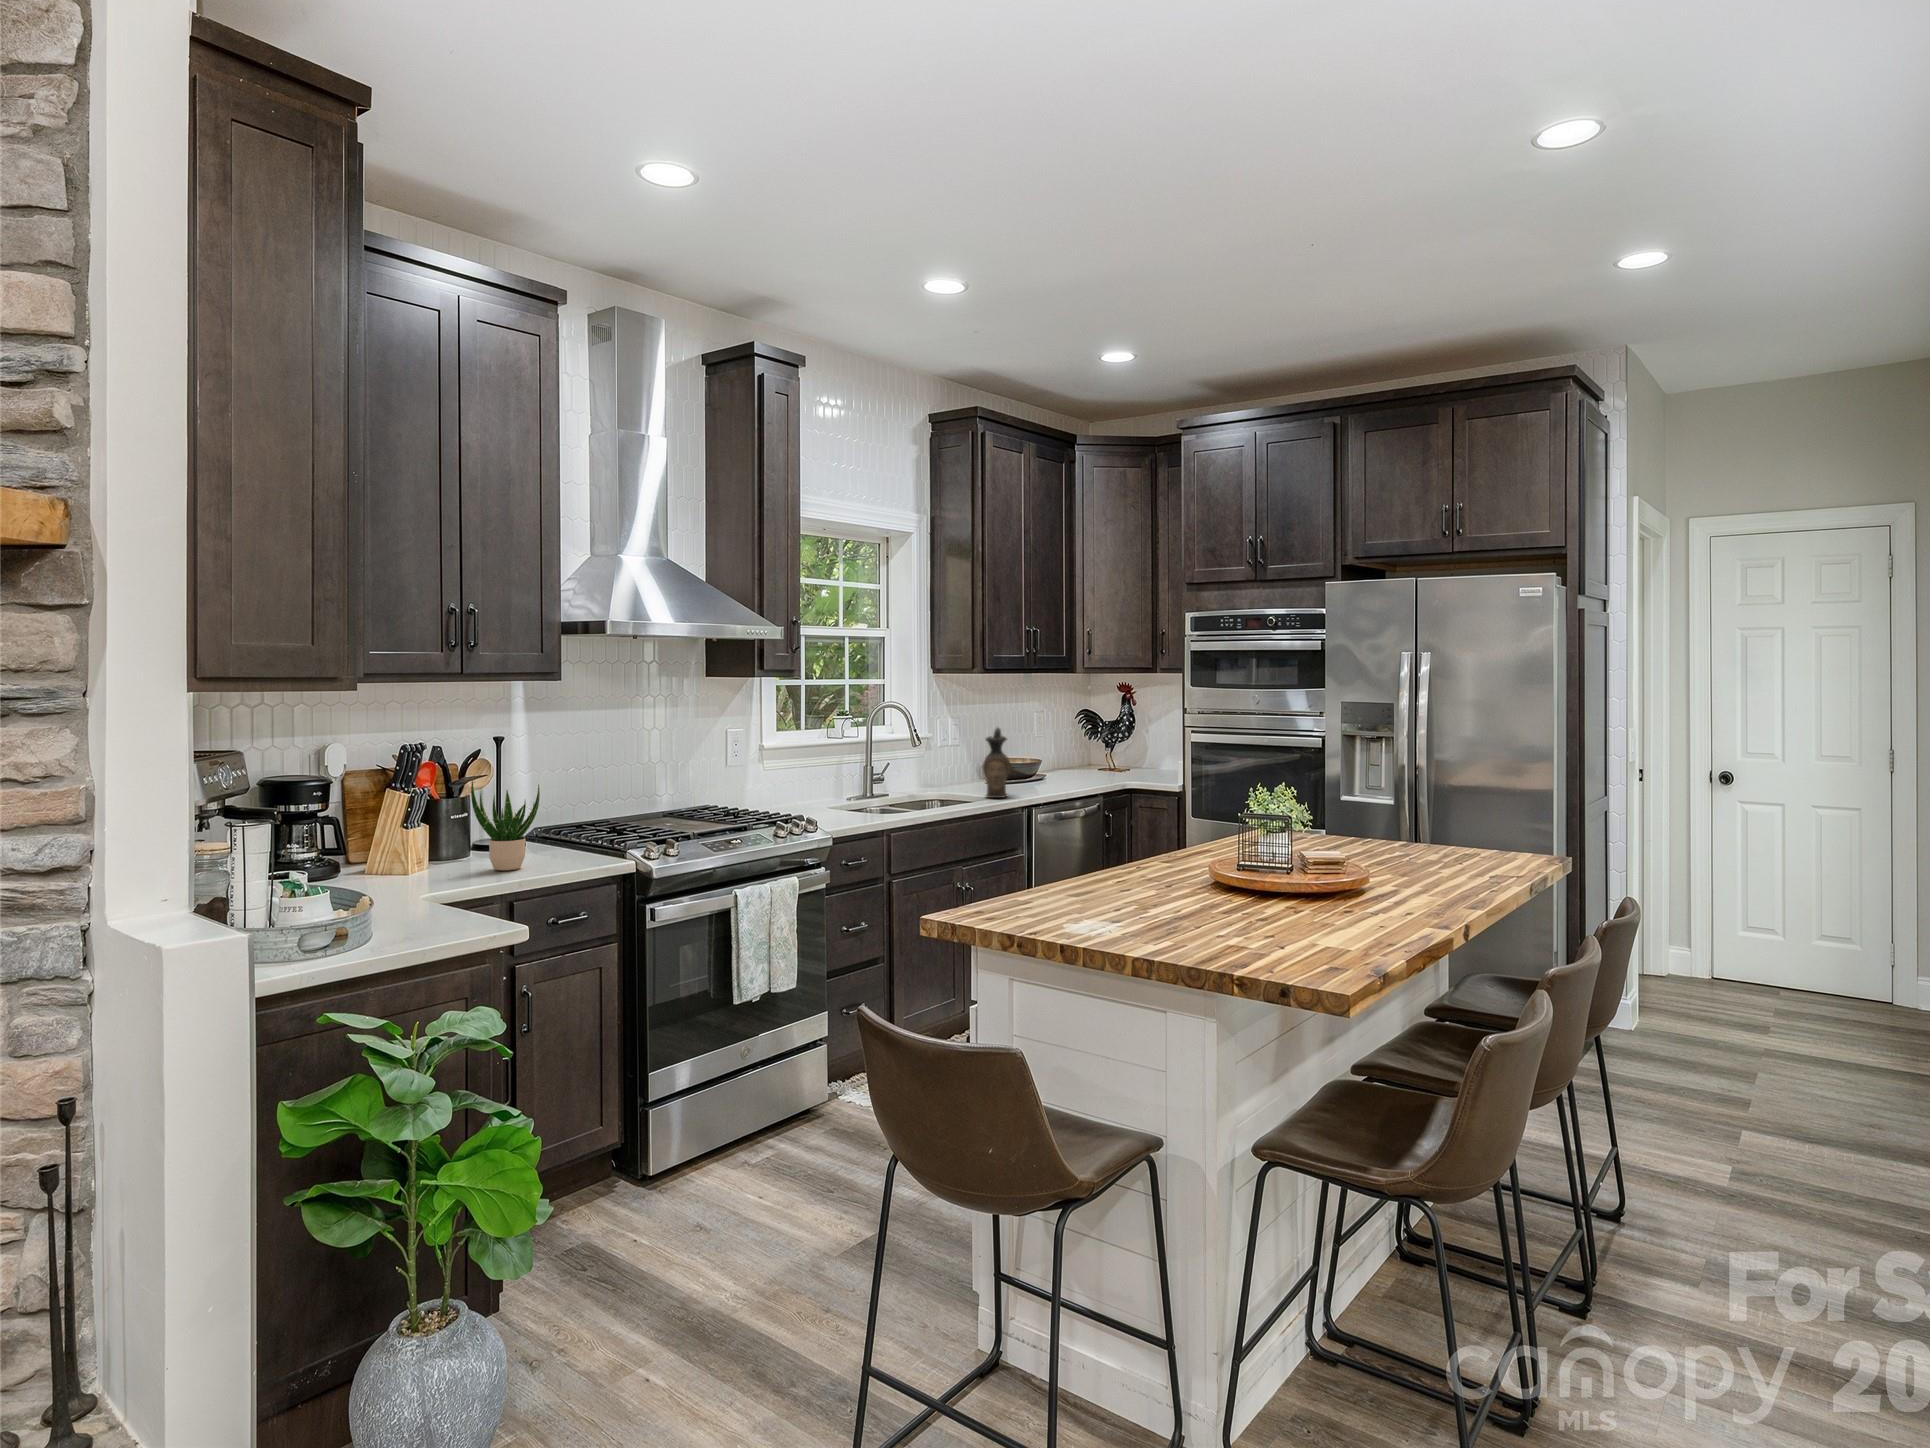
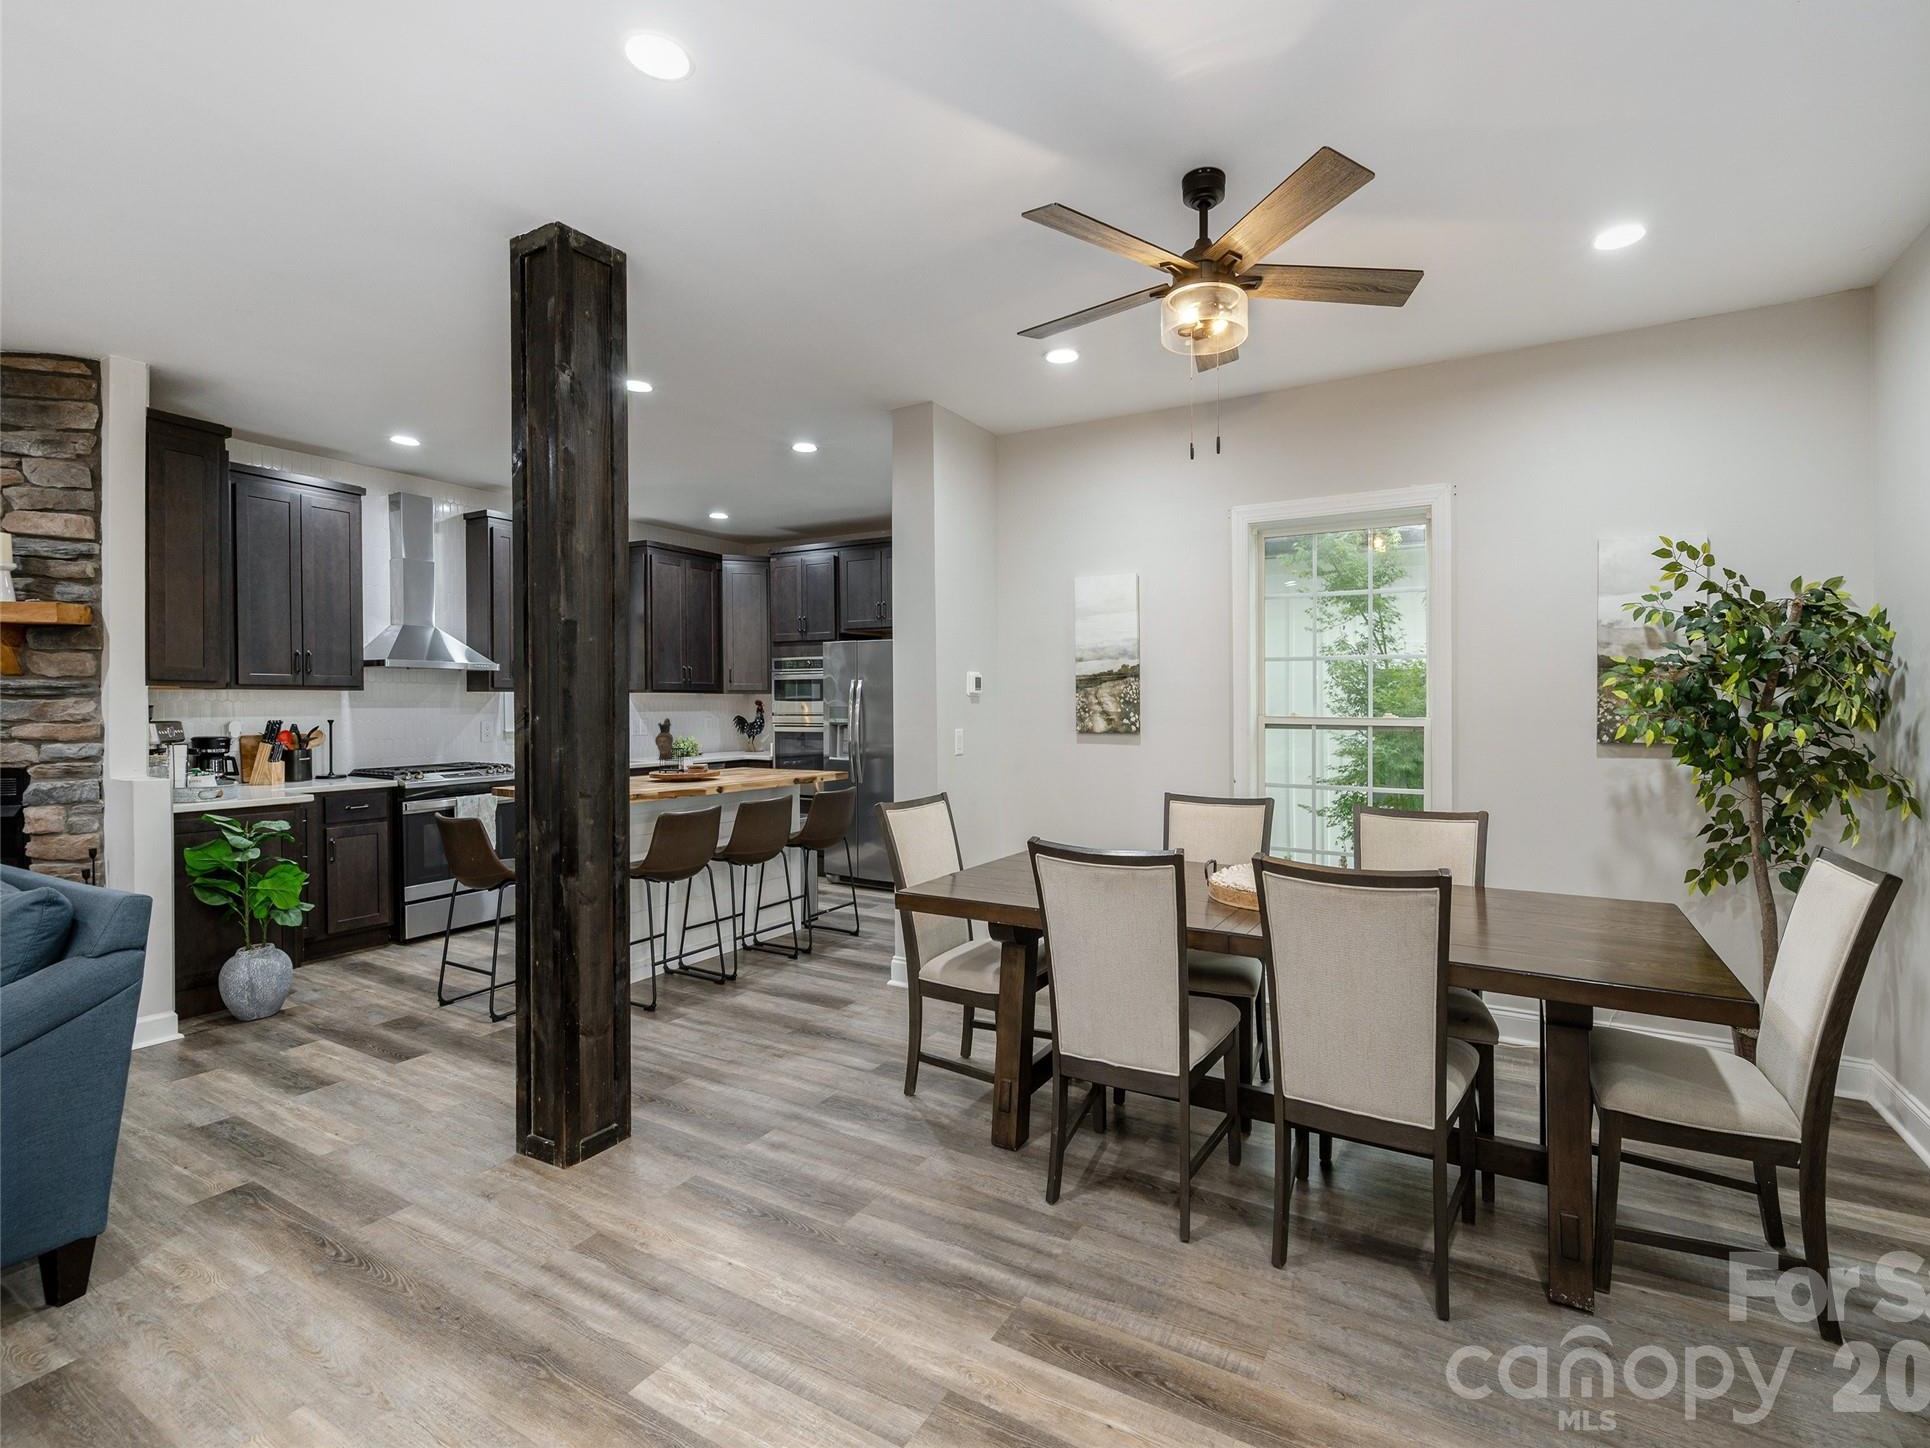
potted plant: present [471,779,540,870] -> none [303,736,343,782]

